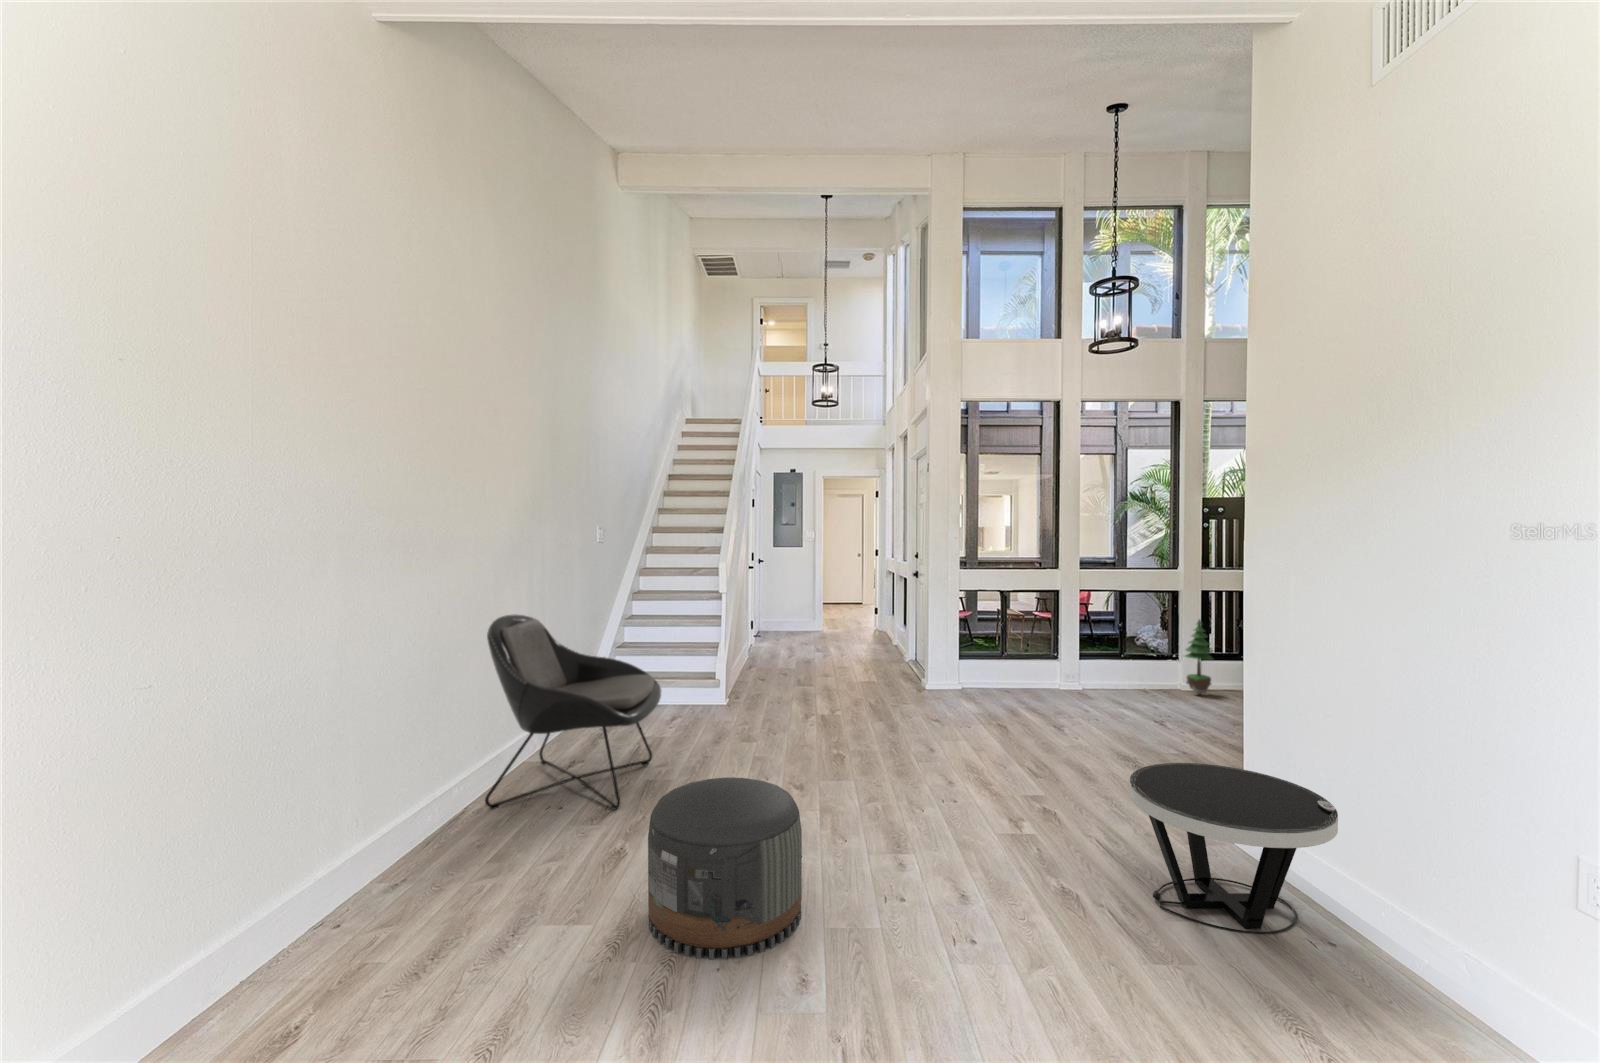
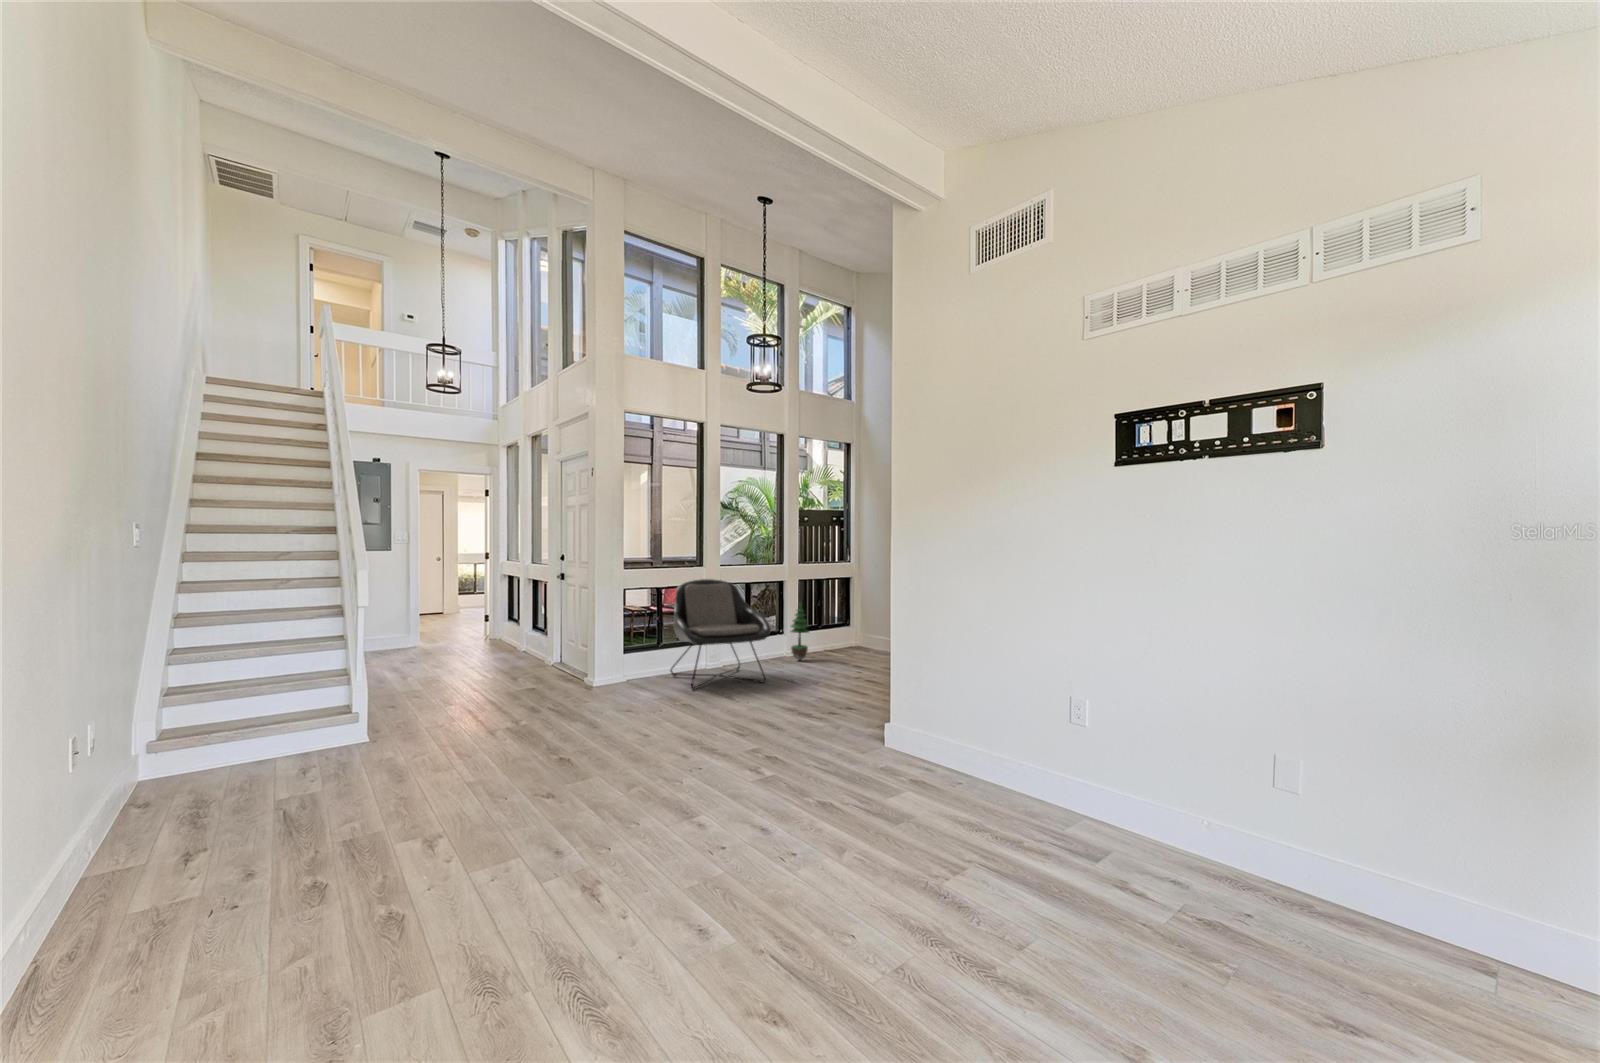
lounge chair: present [485,614,661,809] -> present [670,579,771,690]
side table: present [1129,763,1338,934] -> none [857,701,982,809]
pouf: present [648,778,802,960] -> none [500,781,659,965]

